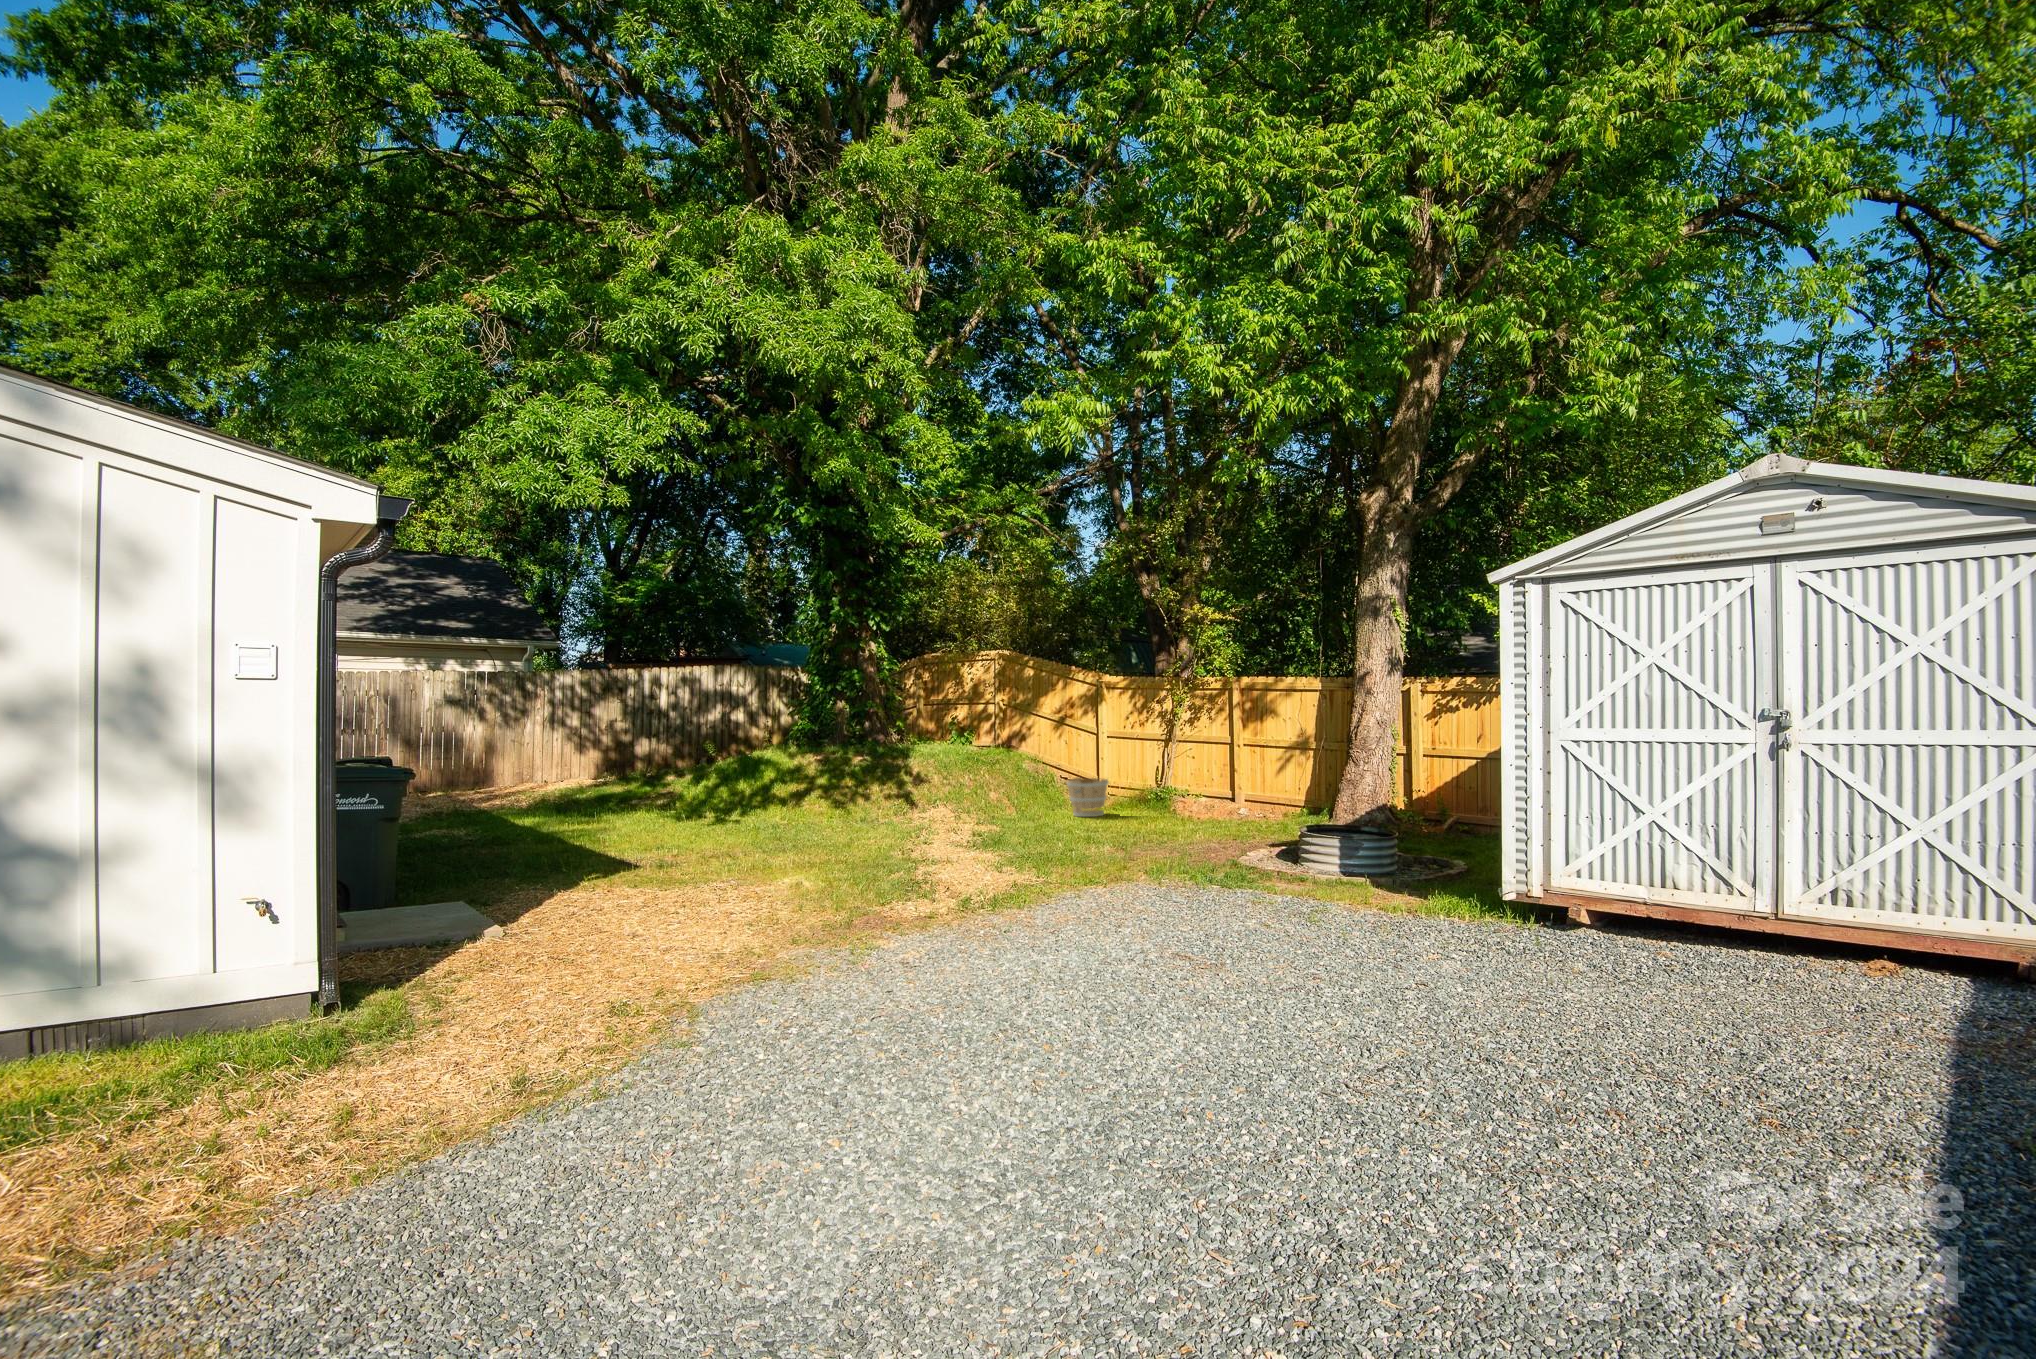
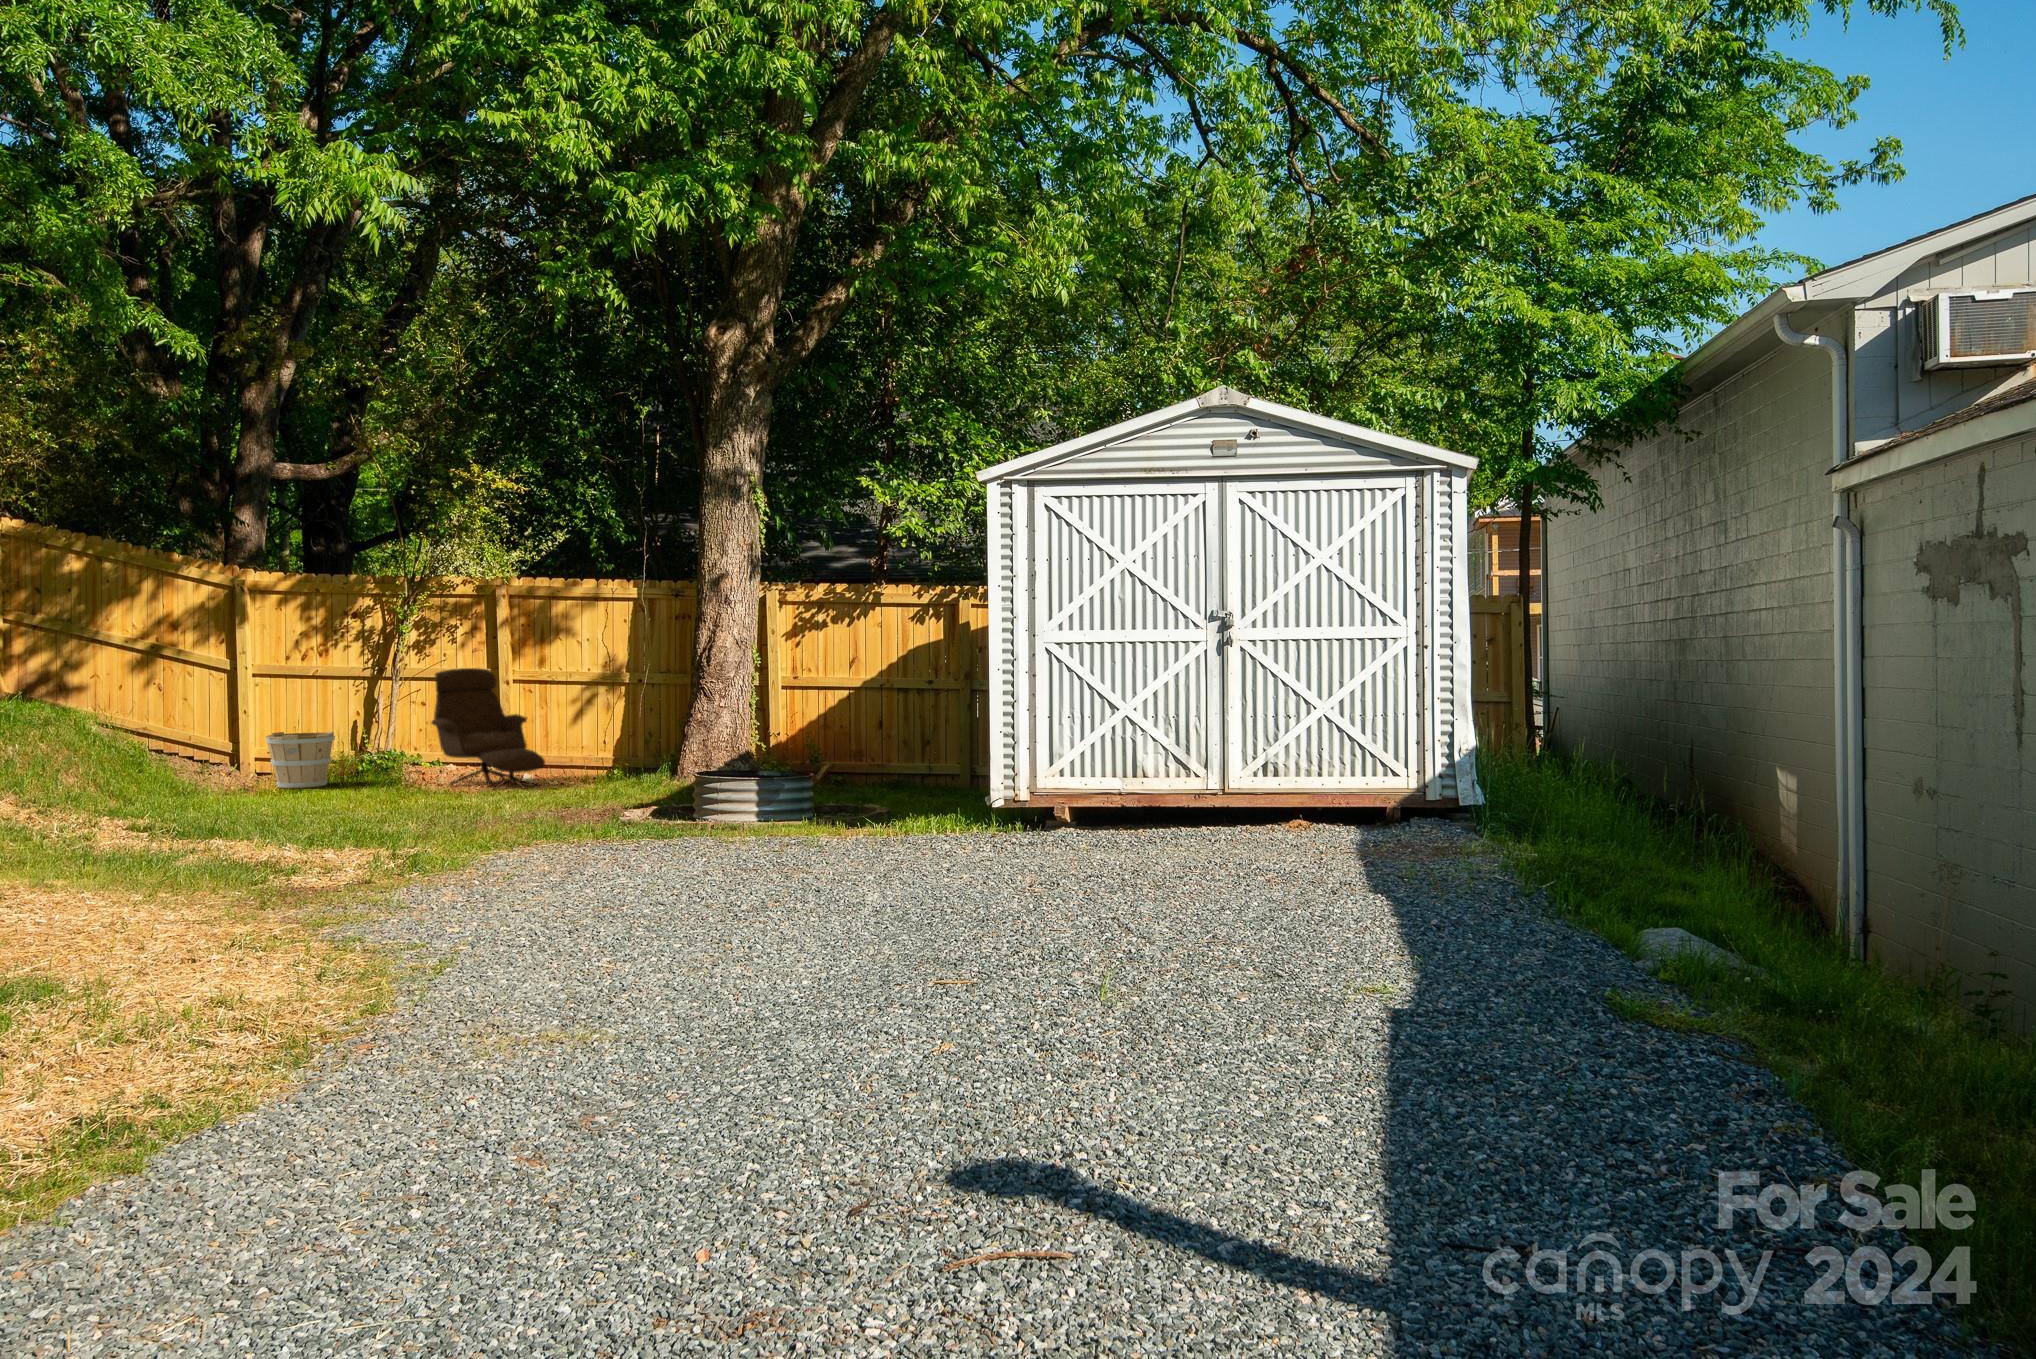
lounge chair: none [1159,737,1228,831] -> present [431,668,545,789]

